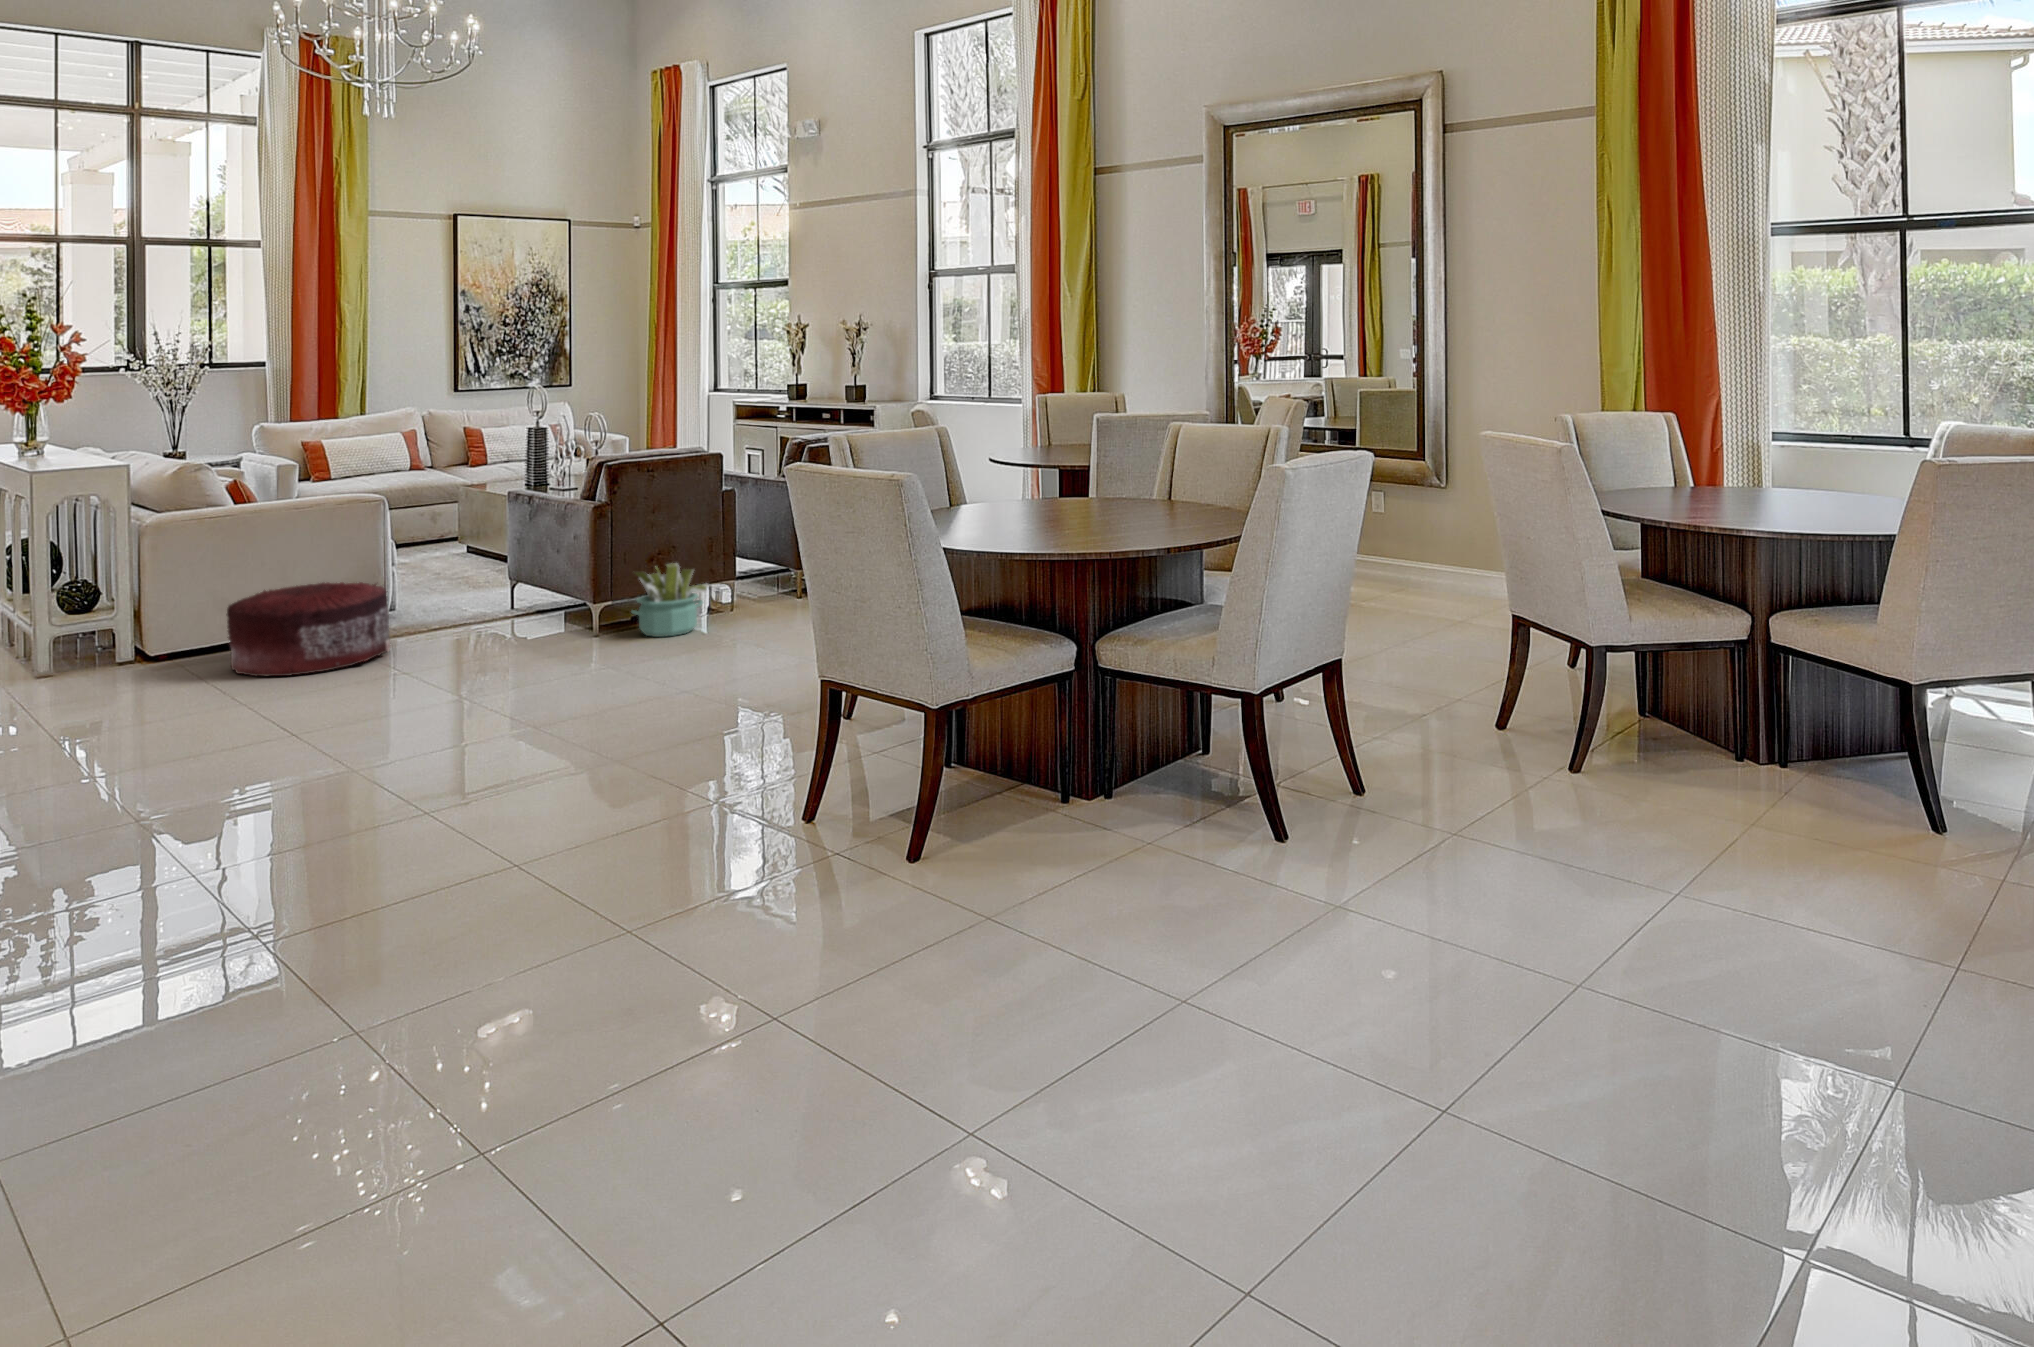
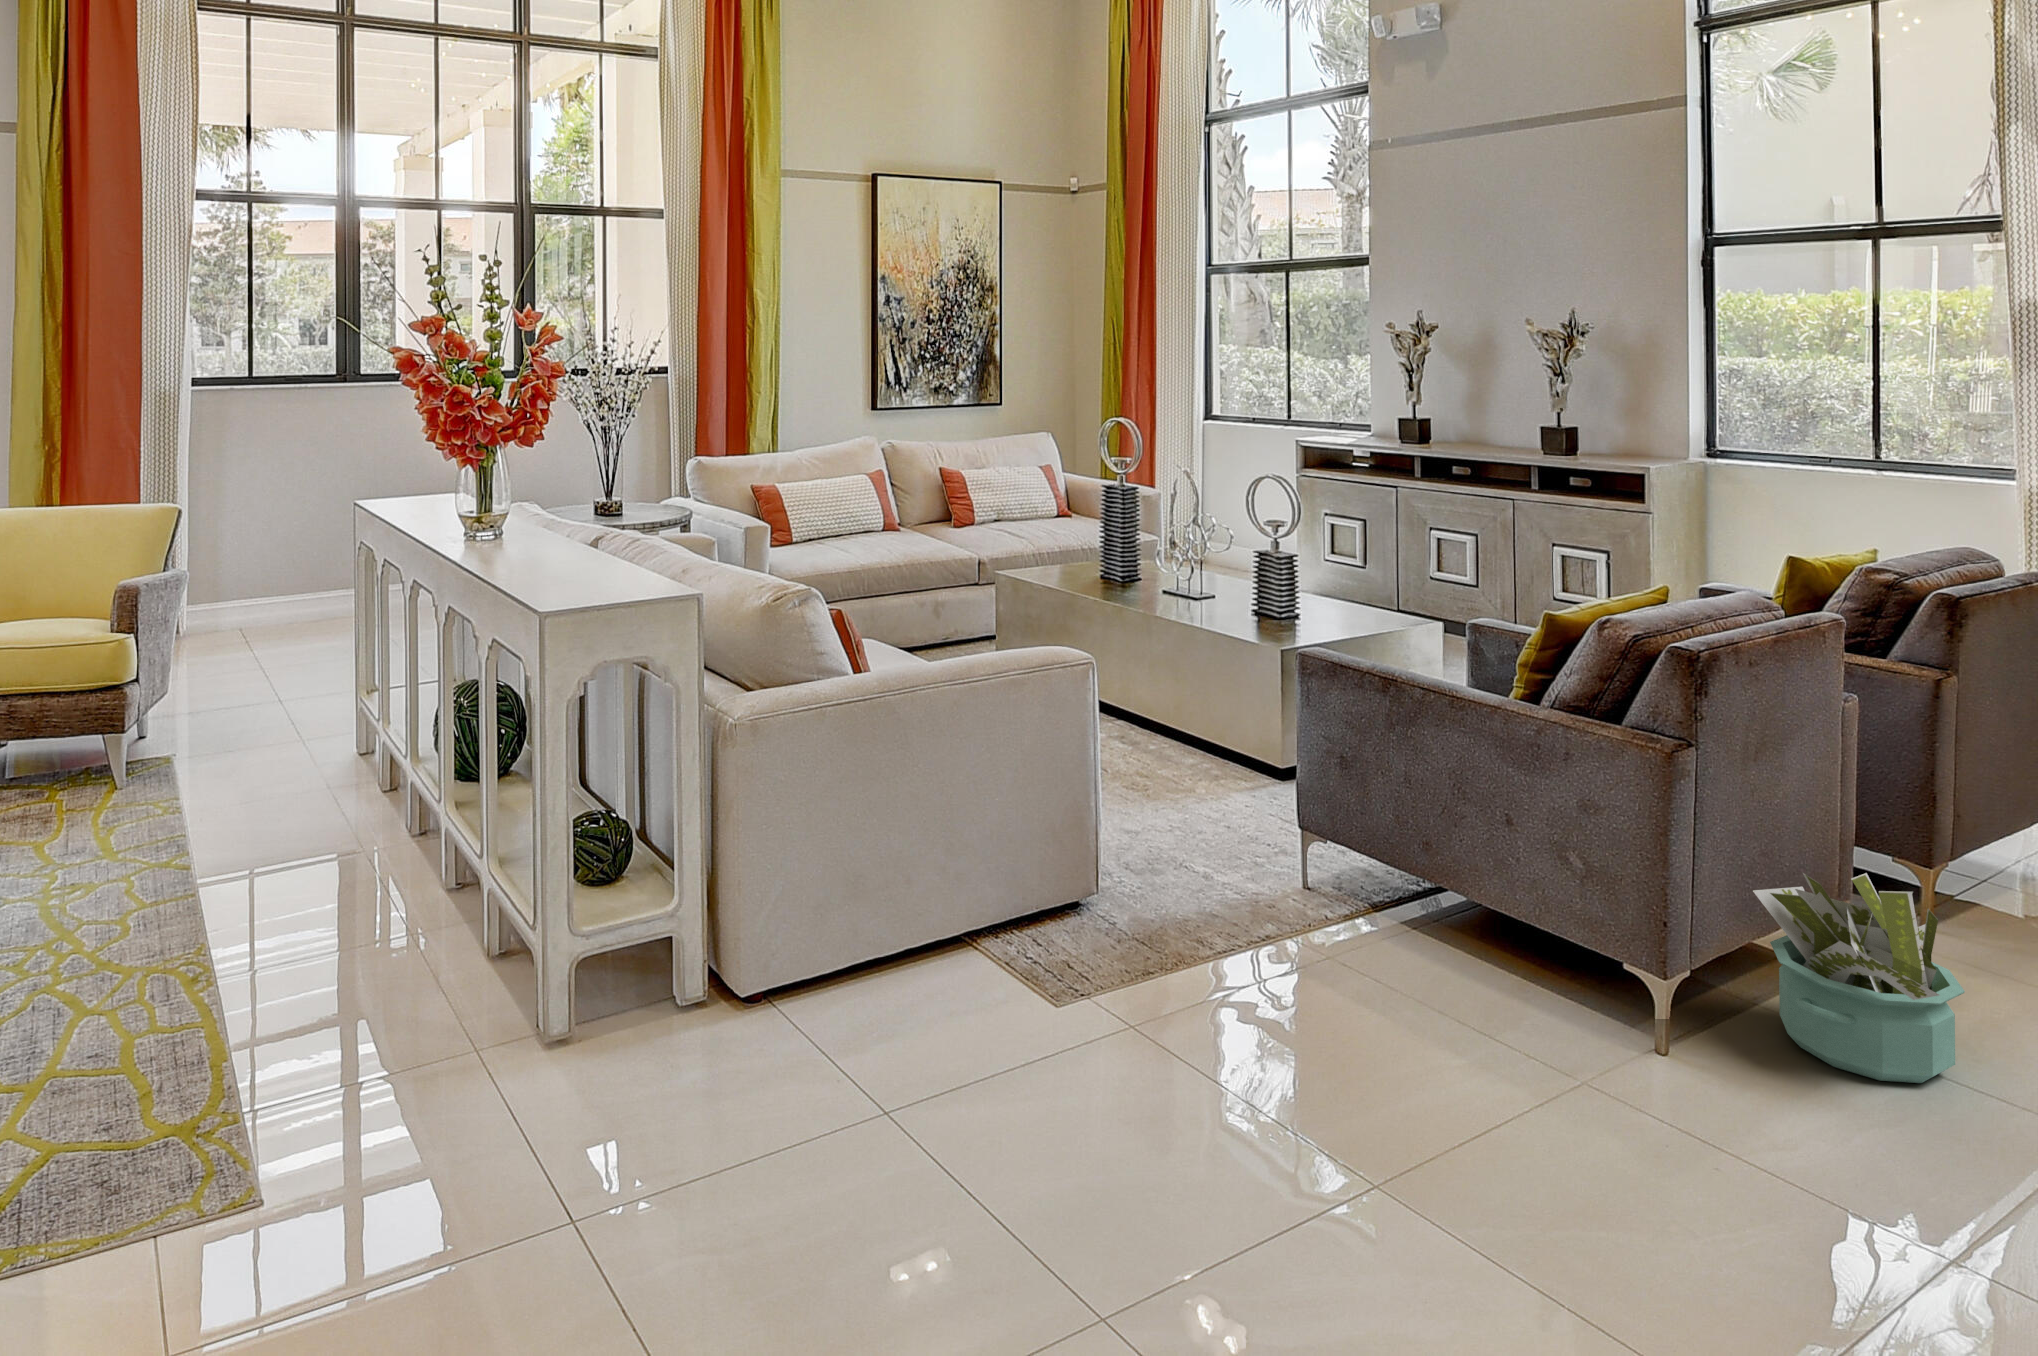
pouf: present [226,582,390,676] -> none [929,859,1269,1184]

